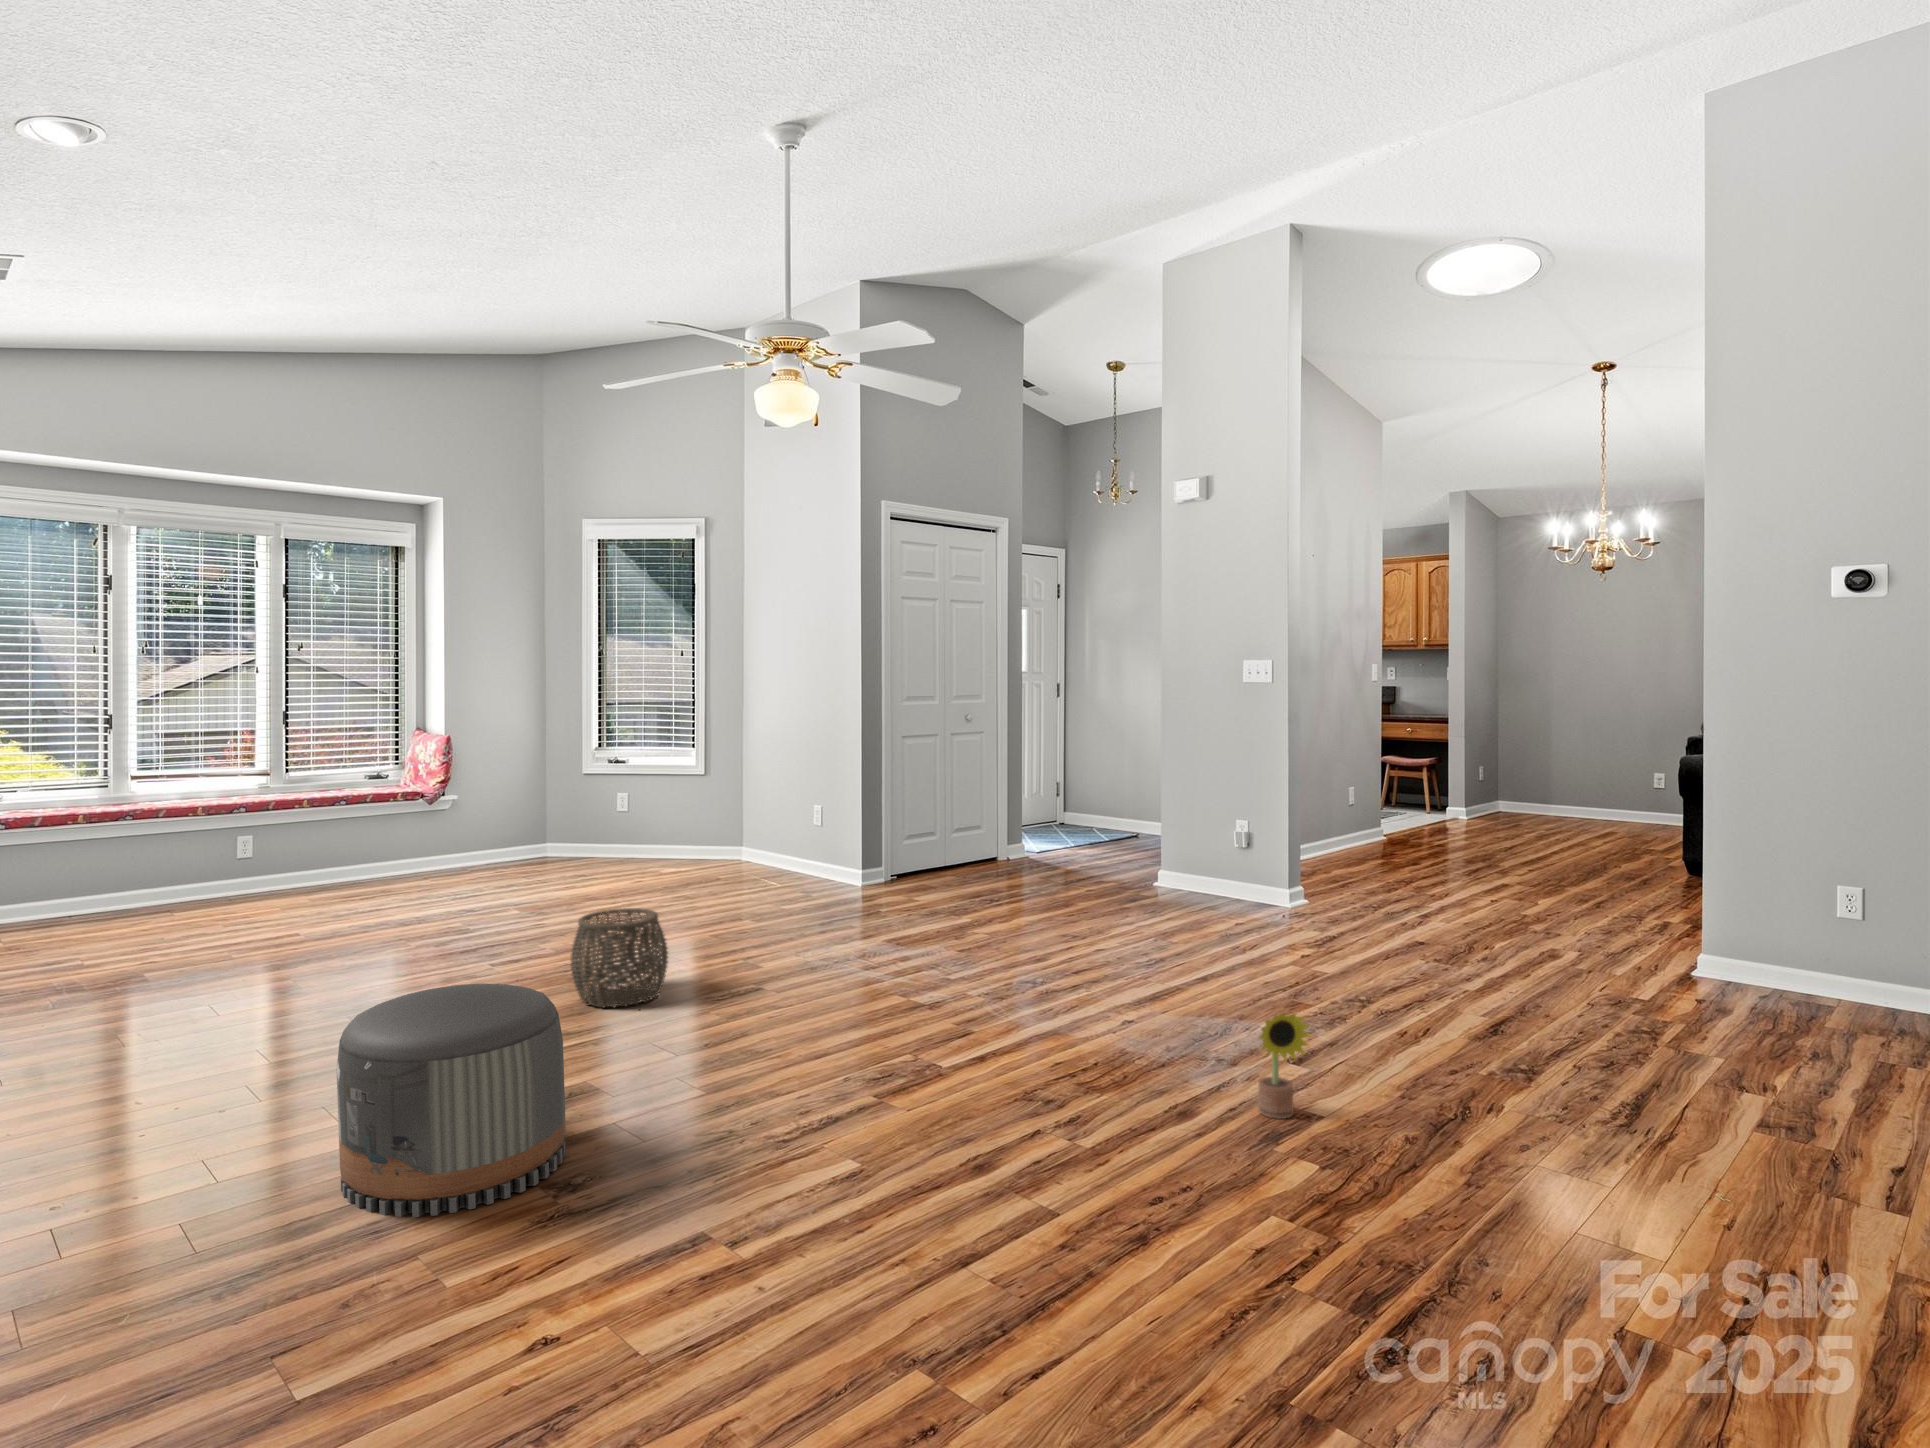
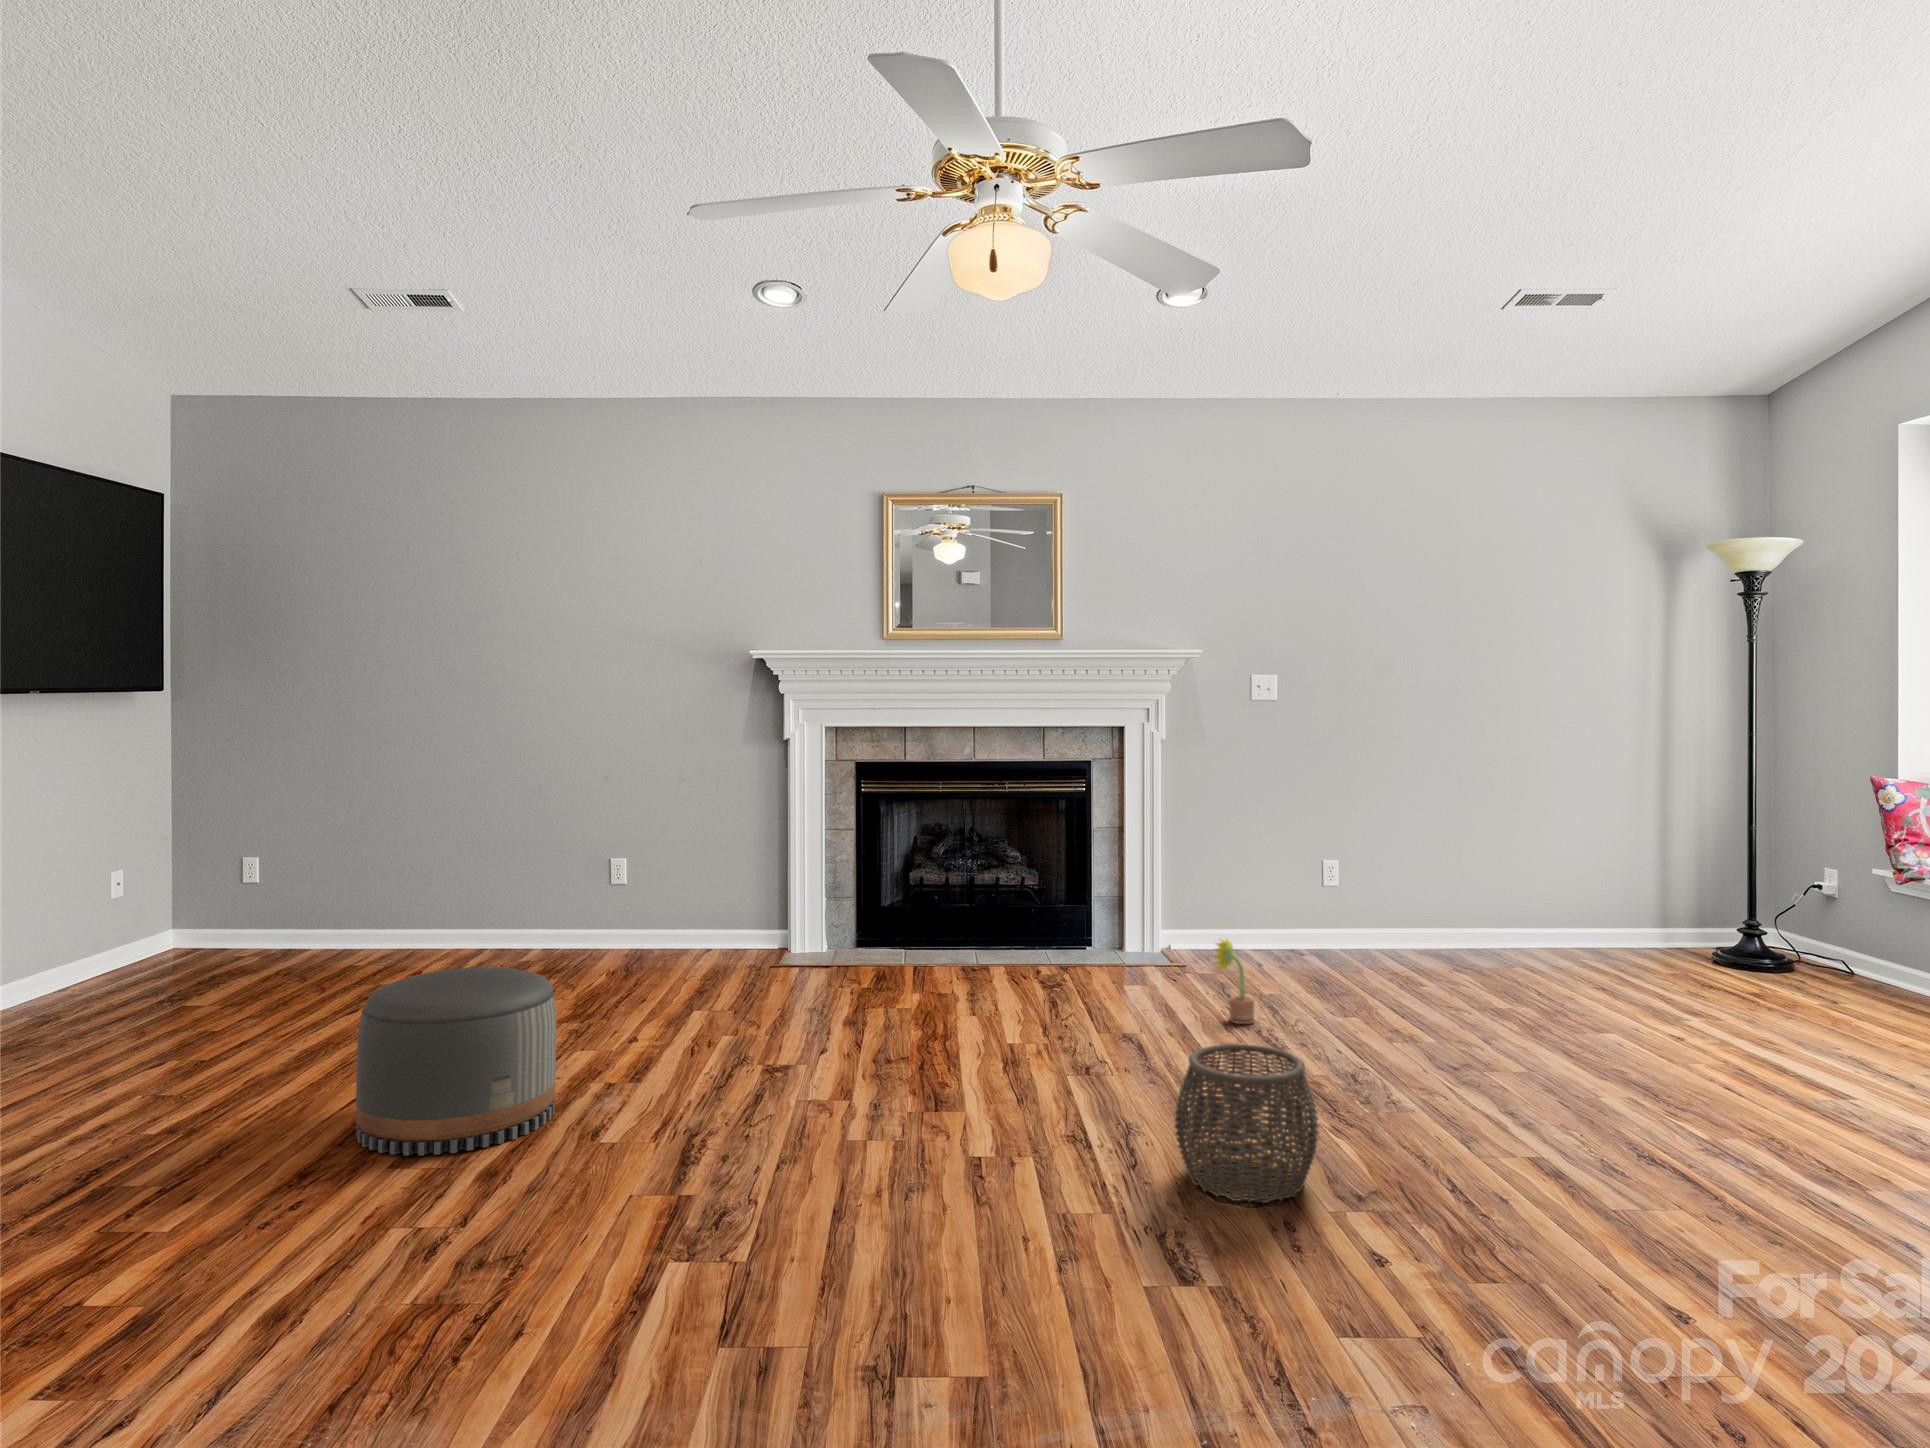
pouf: present [337,984,566,1217] -> present [356,967,556,1155]
decorative plant: present [1258,1012,1312,1119] -> present [1214,938,1254,1024]

